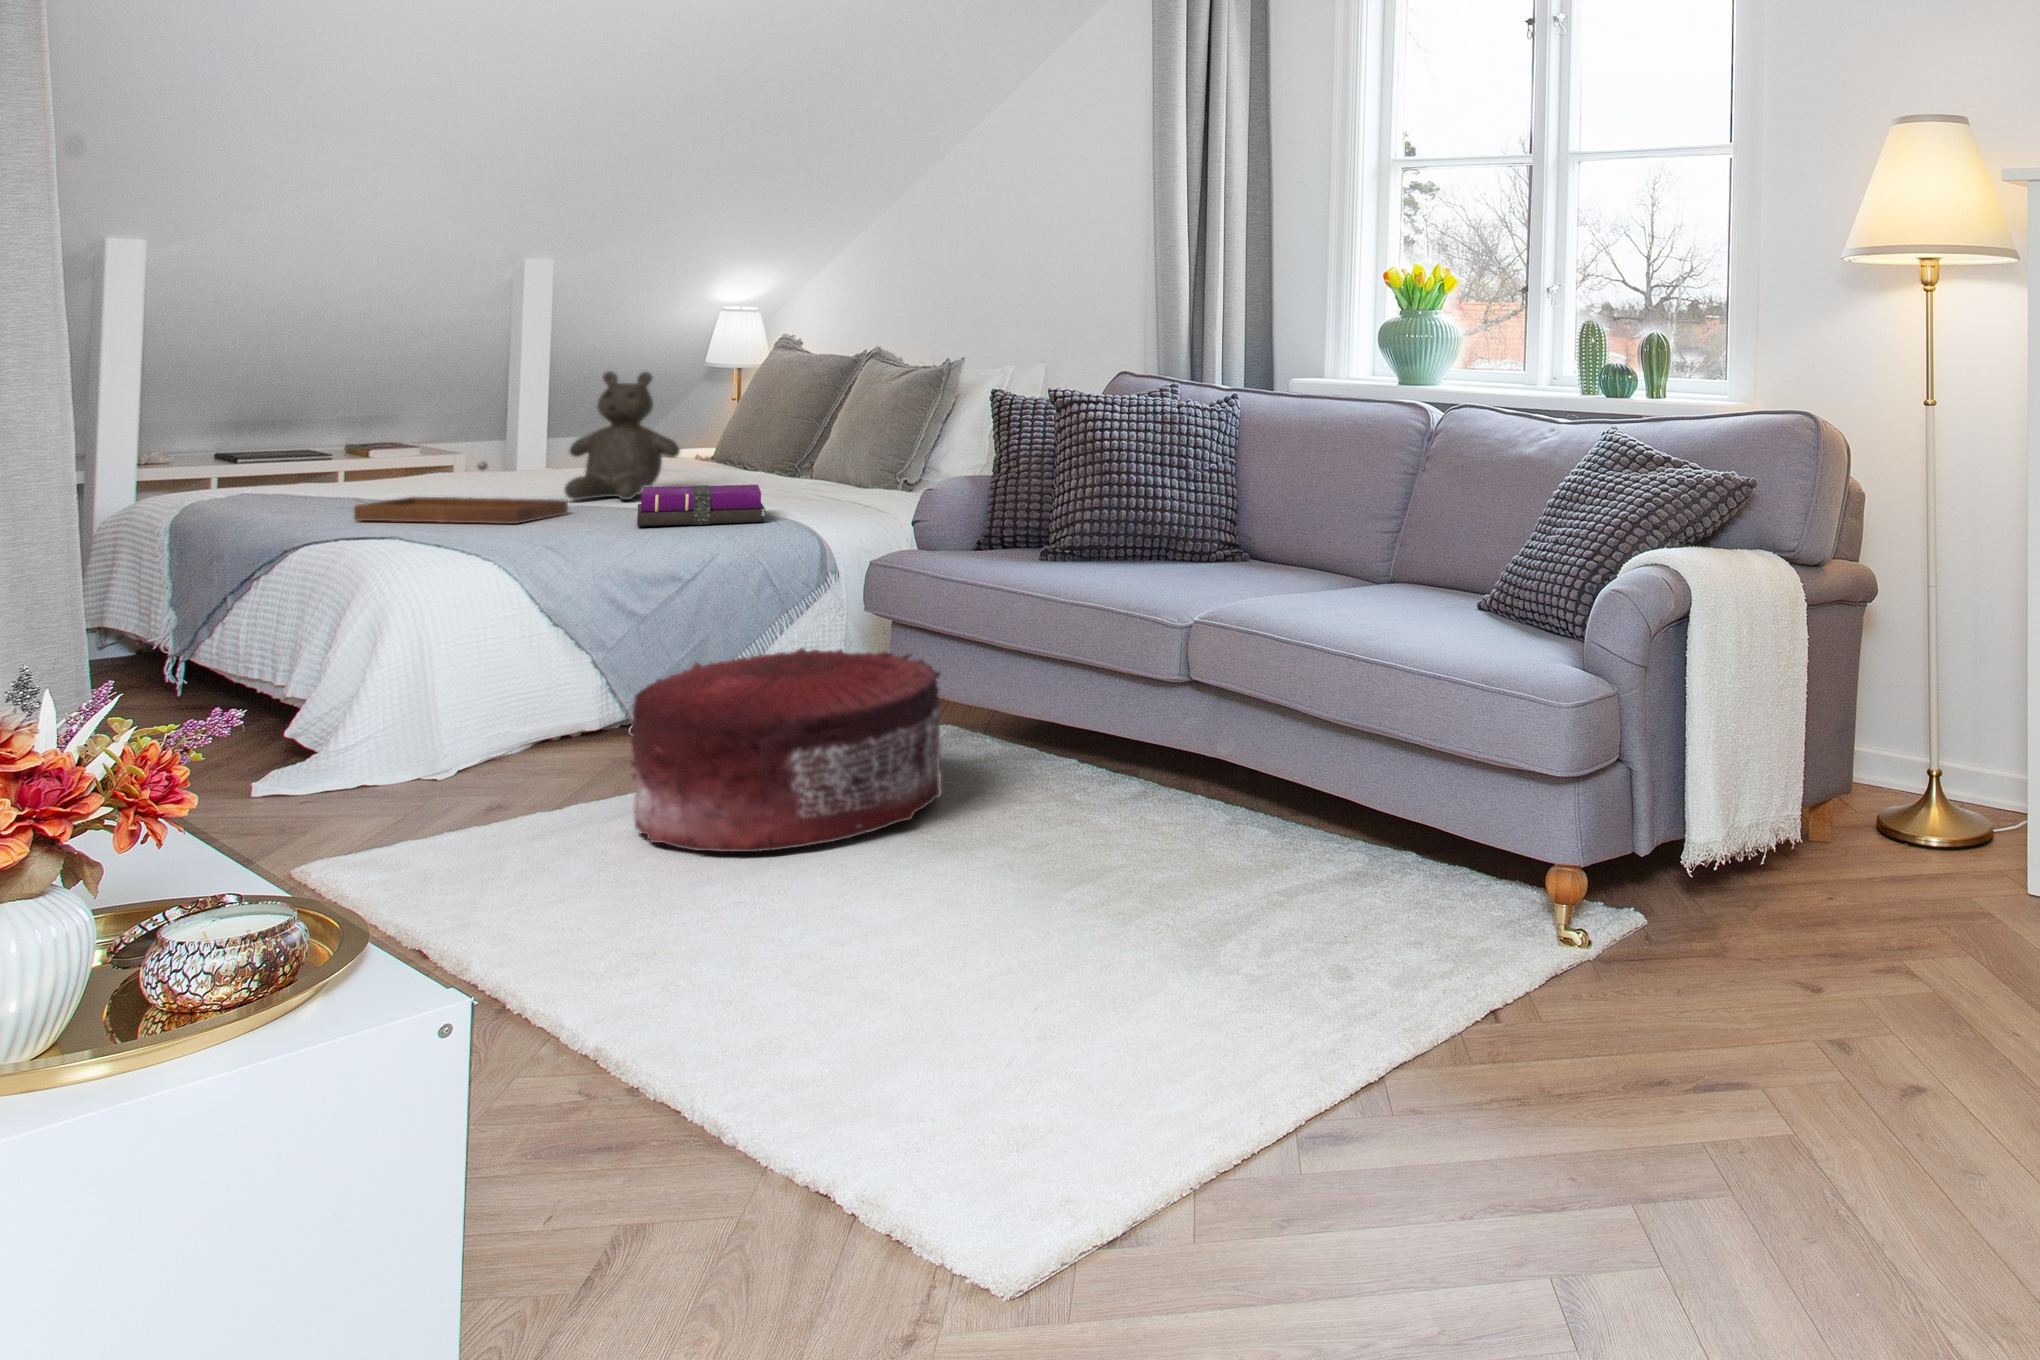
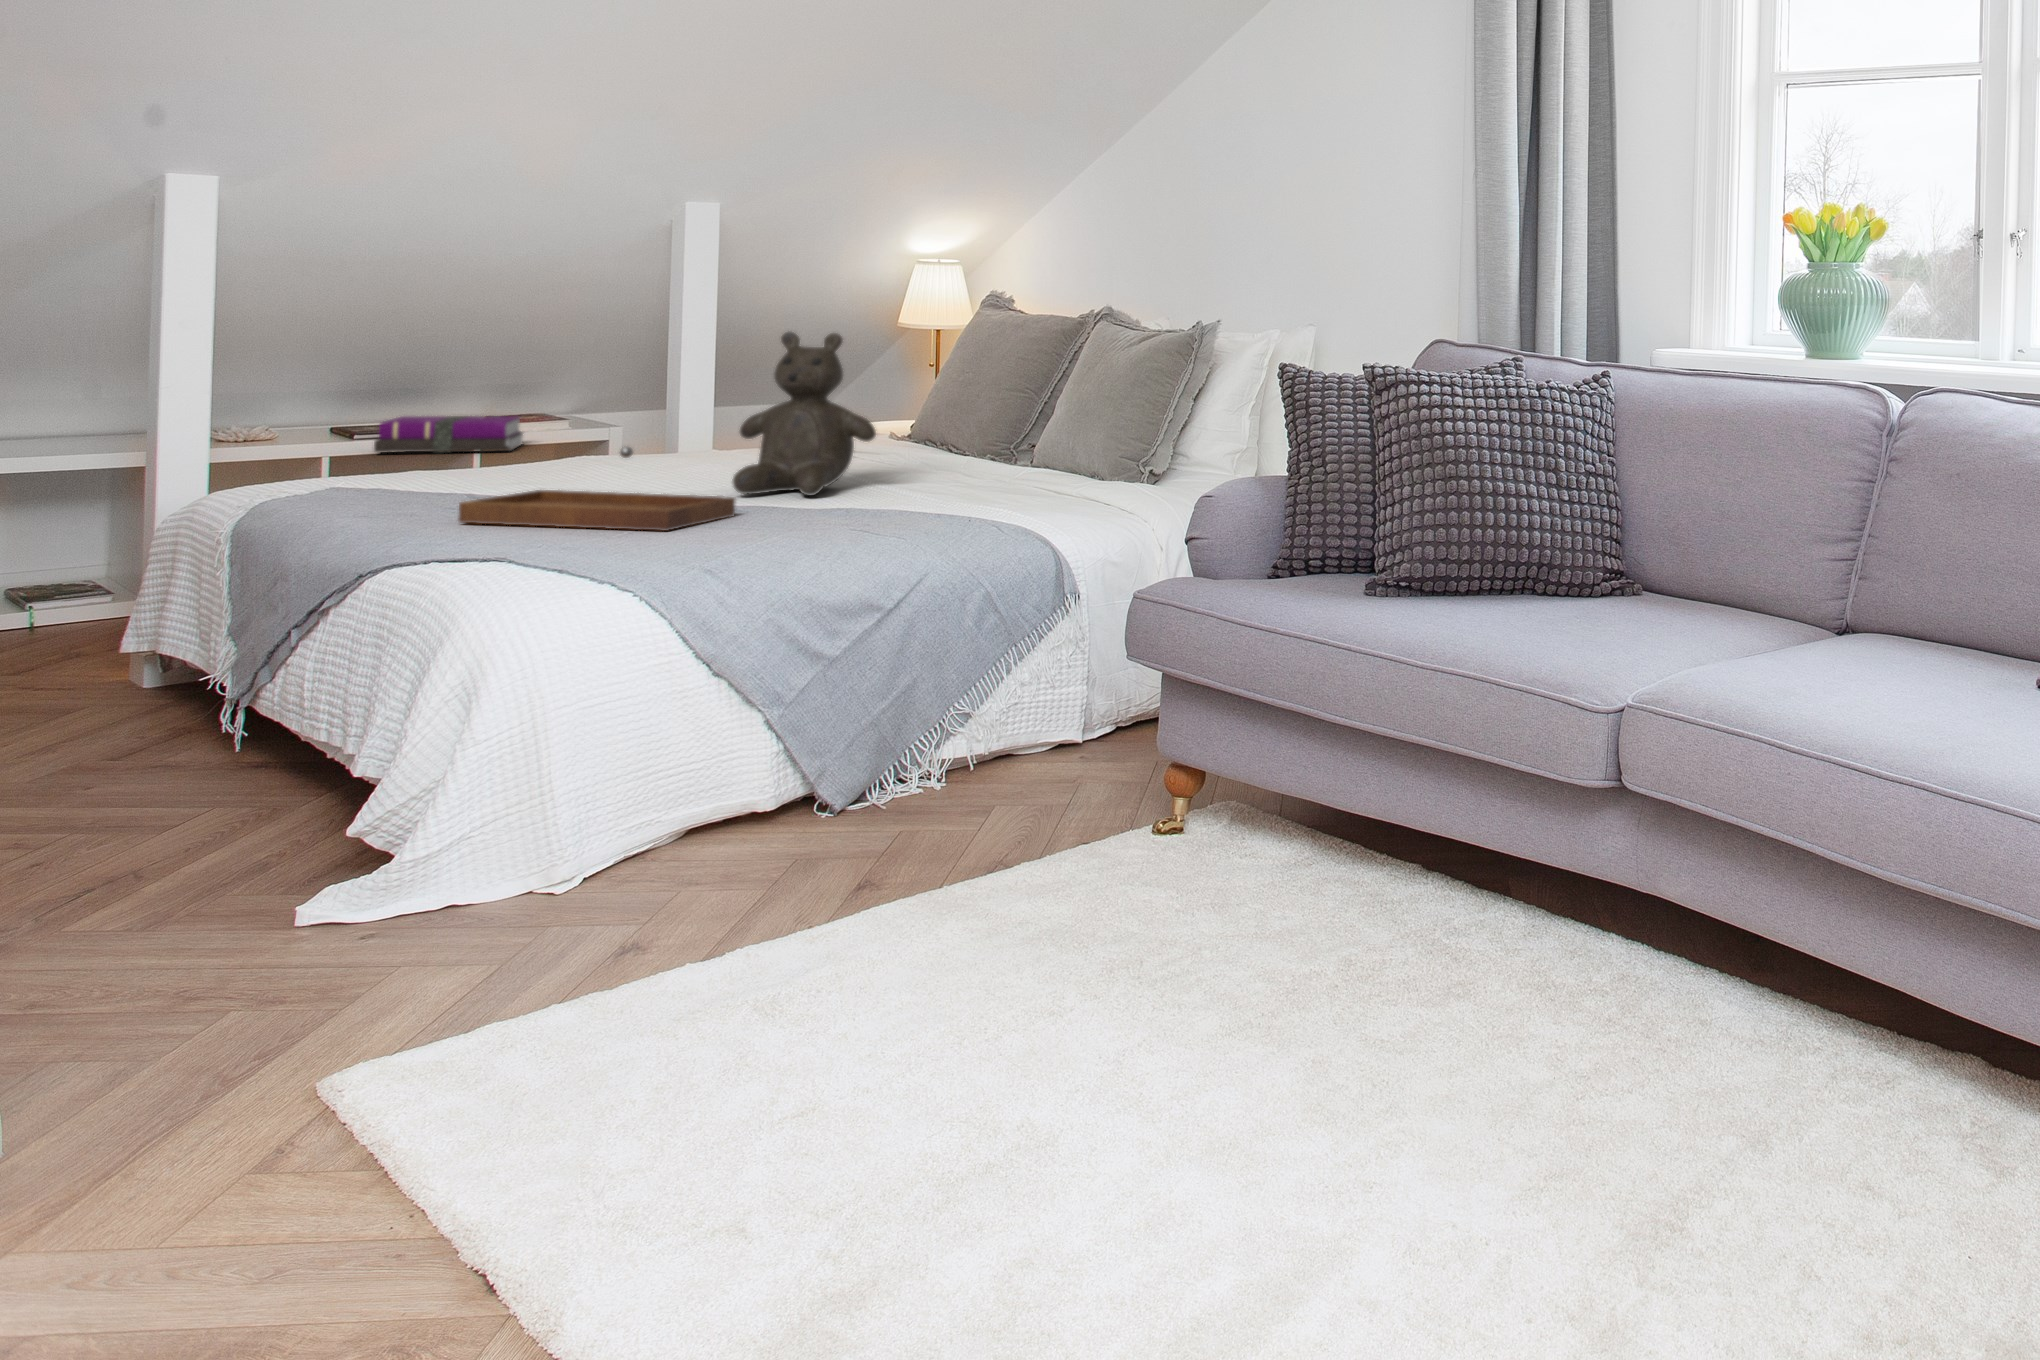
notebook: present [637,485,765,526] -> present [374,416,523,453]
pouf: present [631,648,941,852] -> none [813,719,1254,1062]

